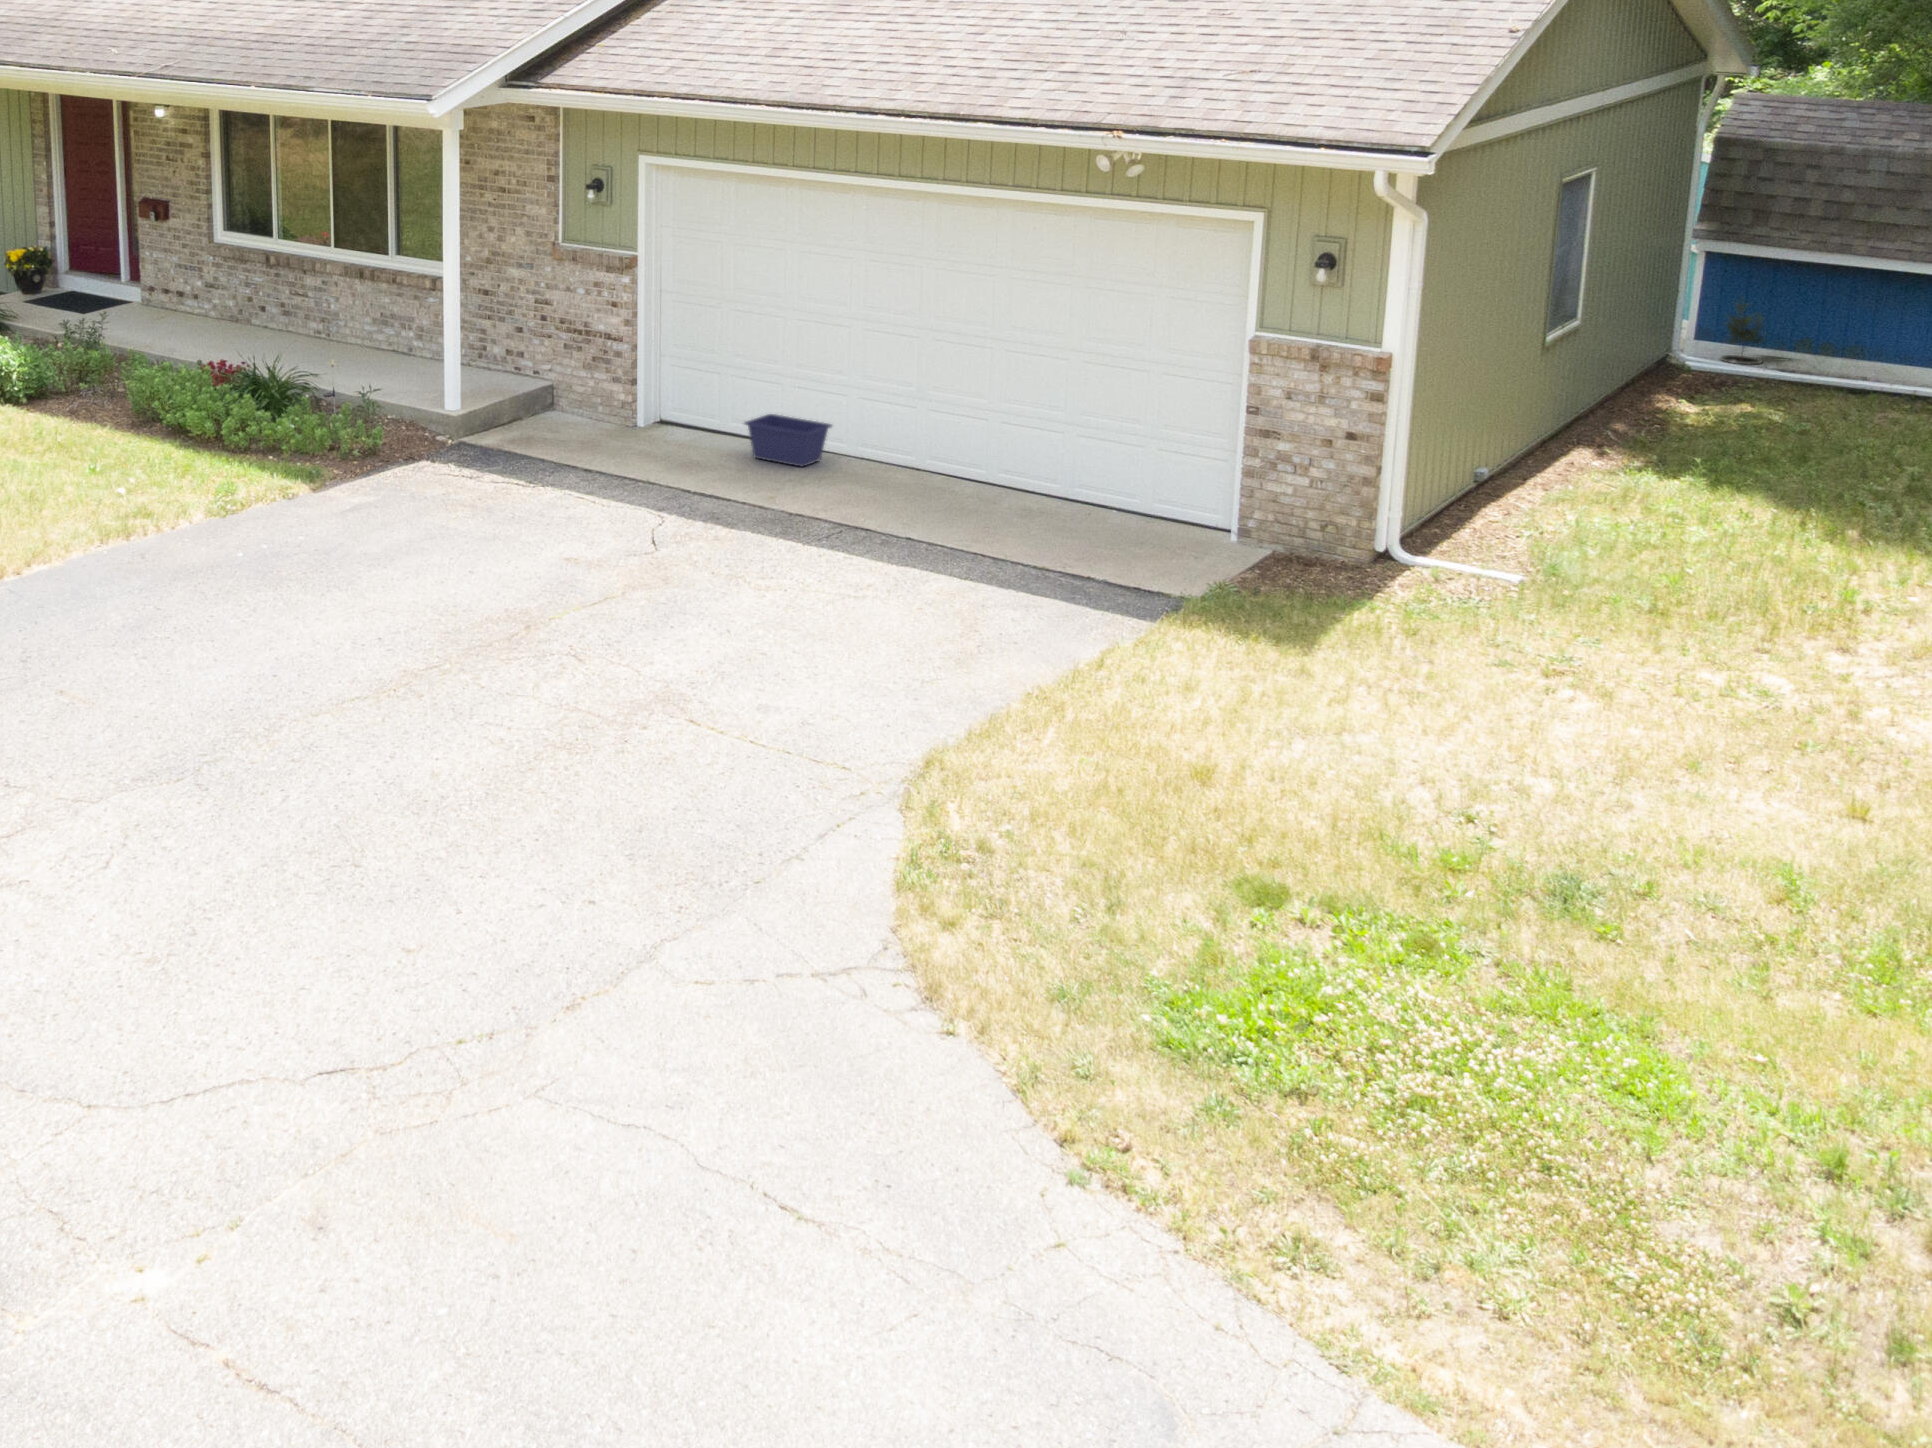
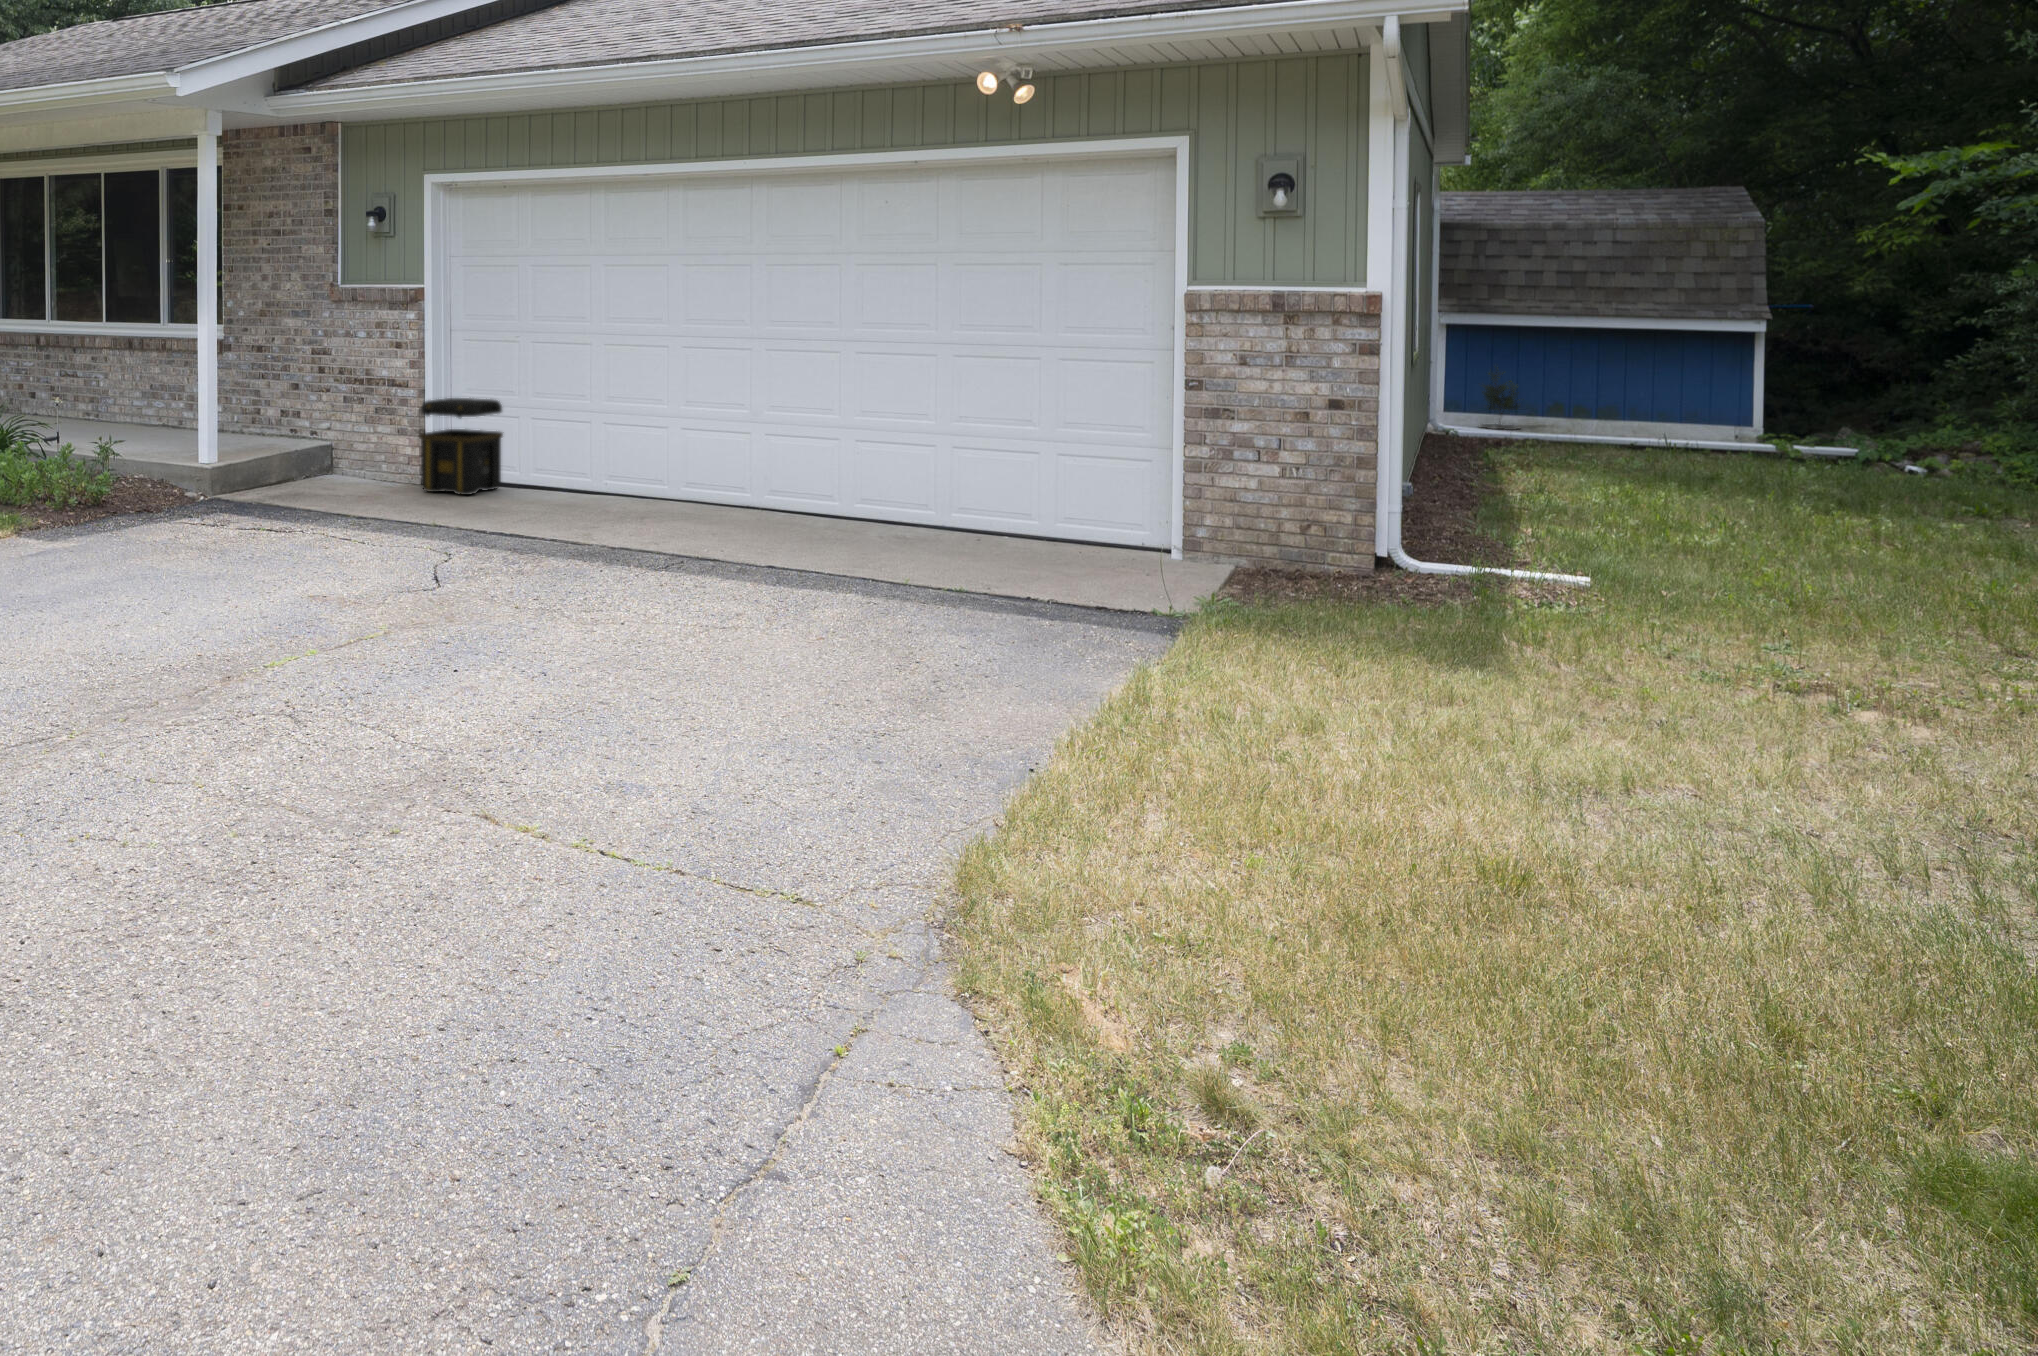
toolbox: none [632,355,706,445] -> present [420,398,503,495]
storage bin: present [745,414,832,466] -> none [548,454,652,508]

